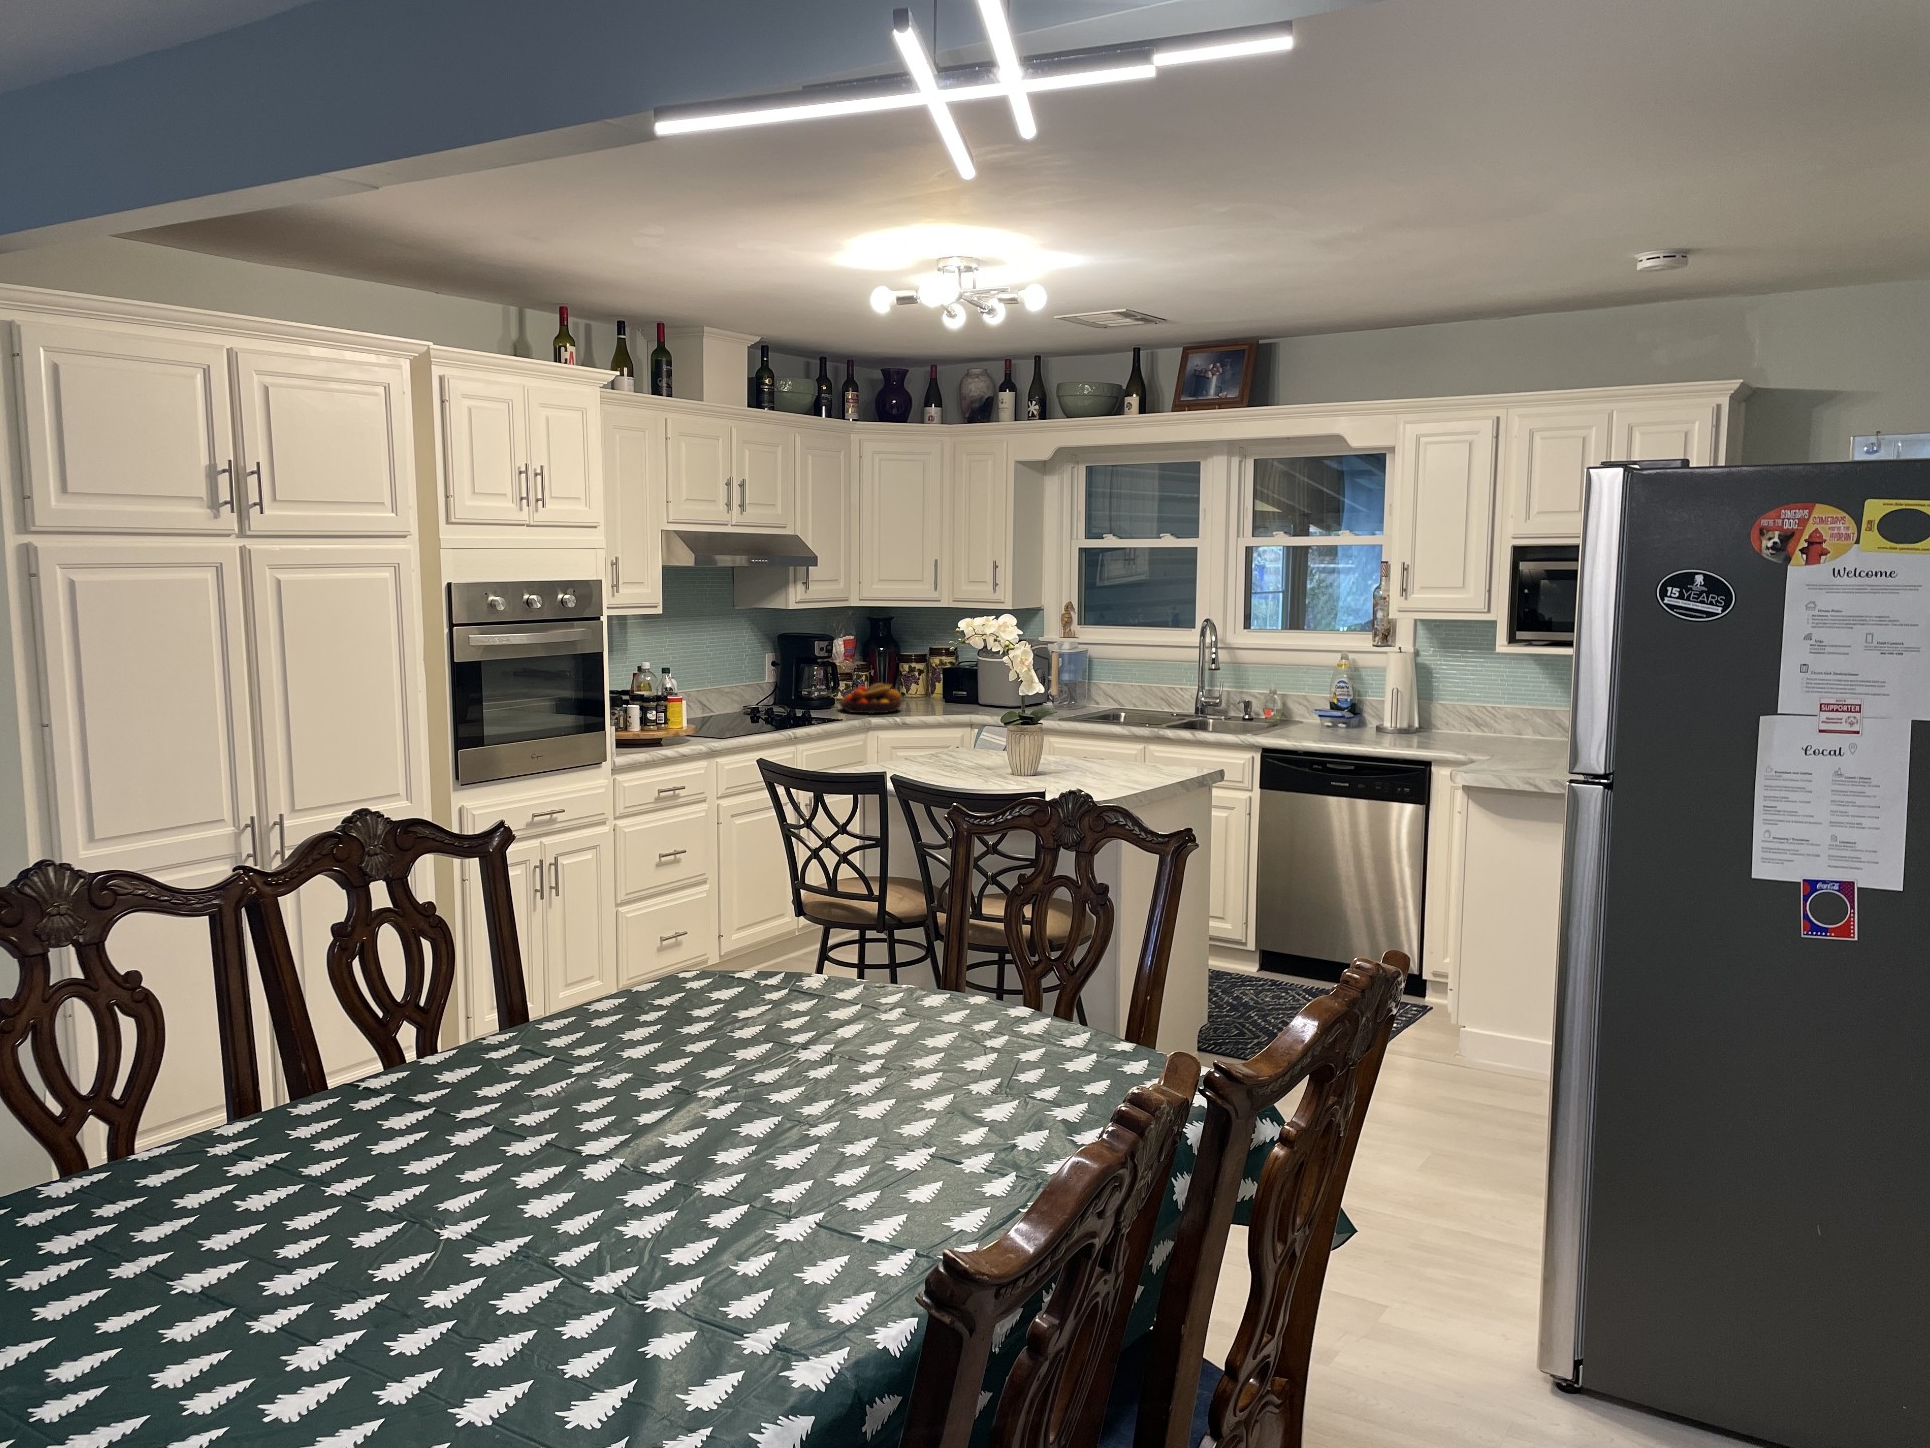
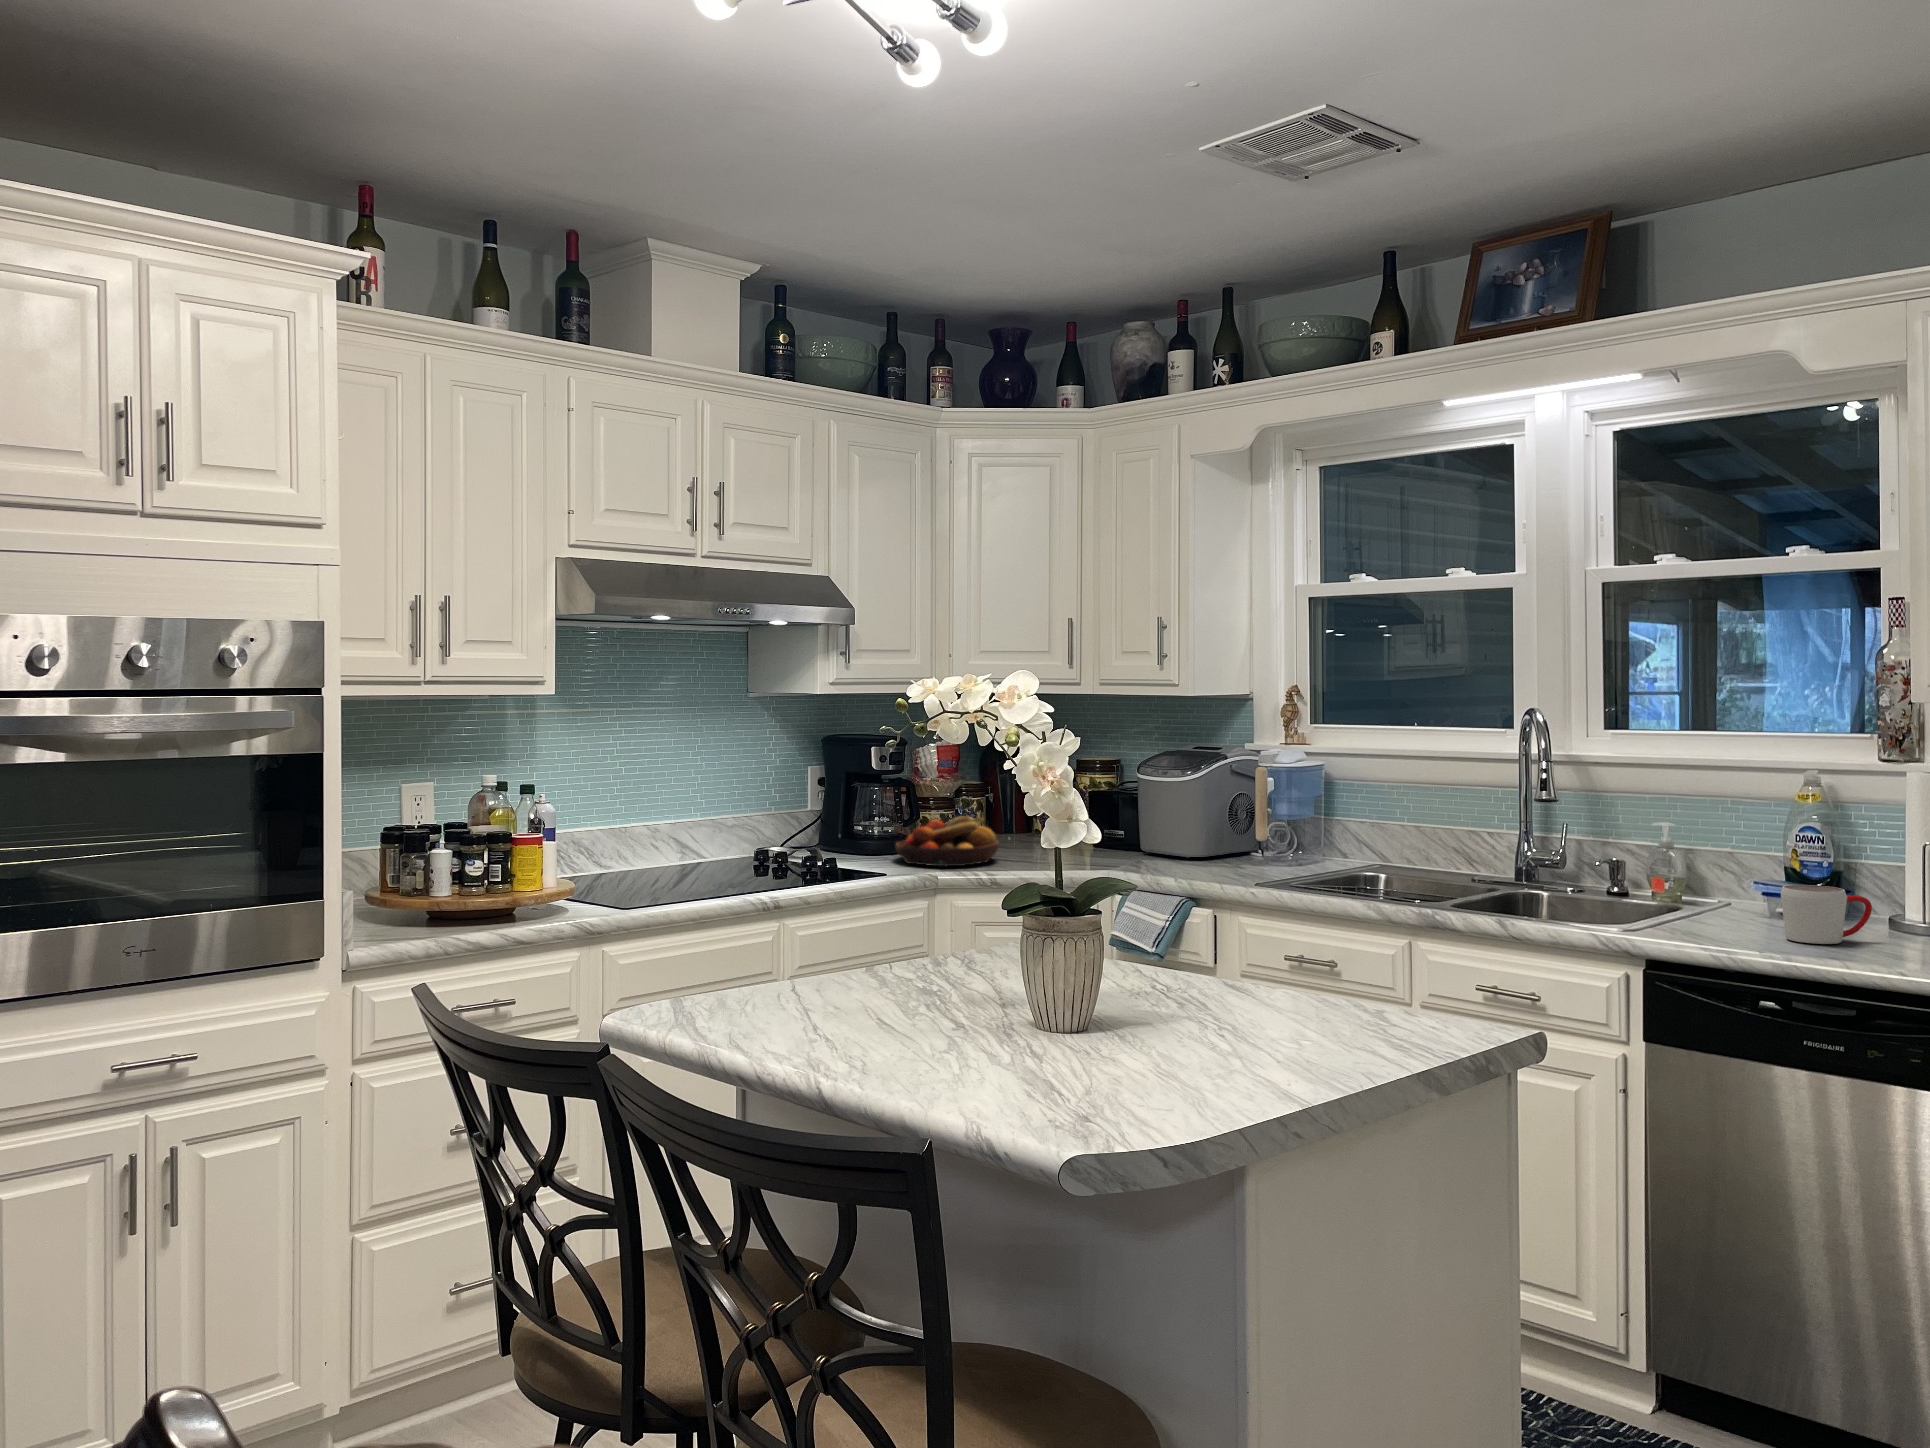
mug: none [1326,710,1366,738] -> present [1781,885,1872,944]

